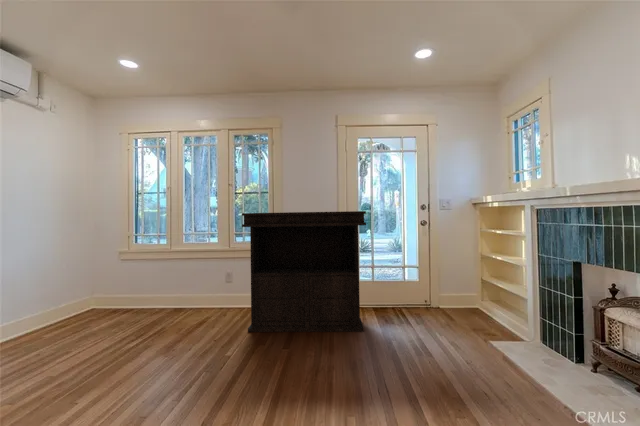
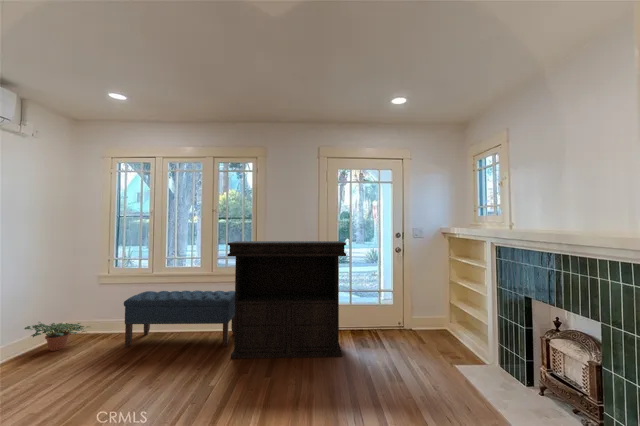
bench: none [143,267,257,321] -> present [124,291,235,347]
potted plant: none [50,295,115,323] -> present [25,322,88,351]

